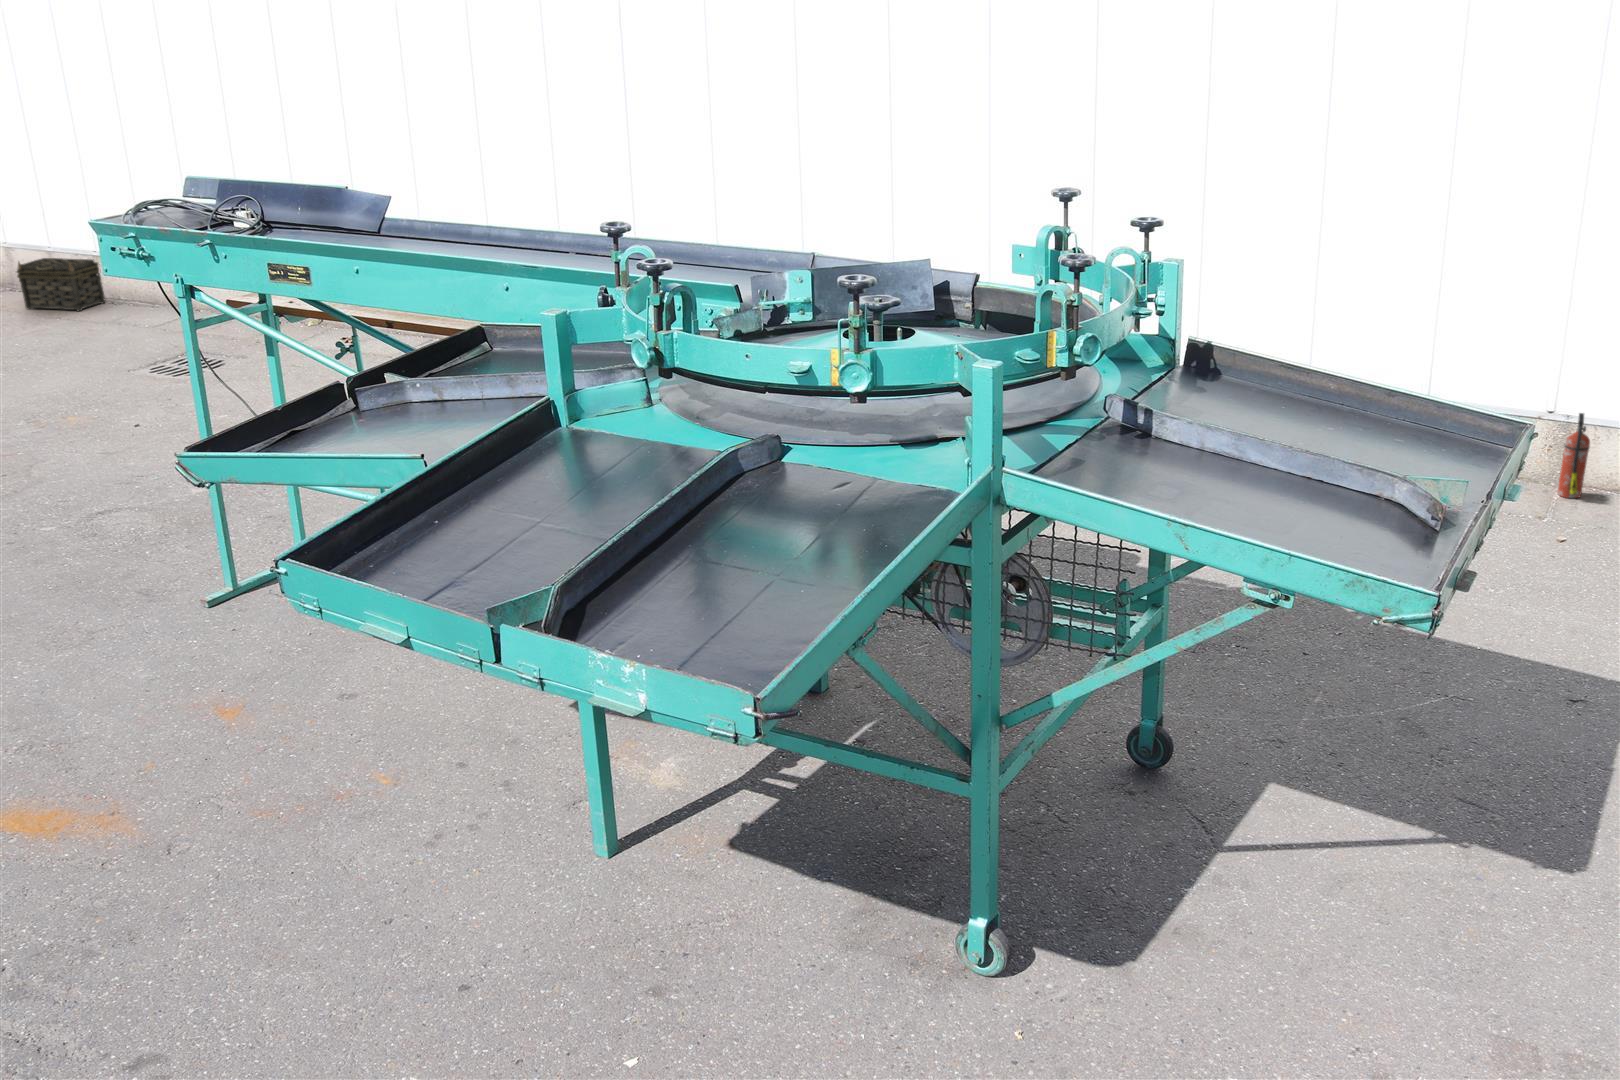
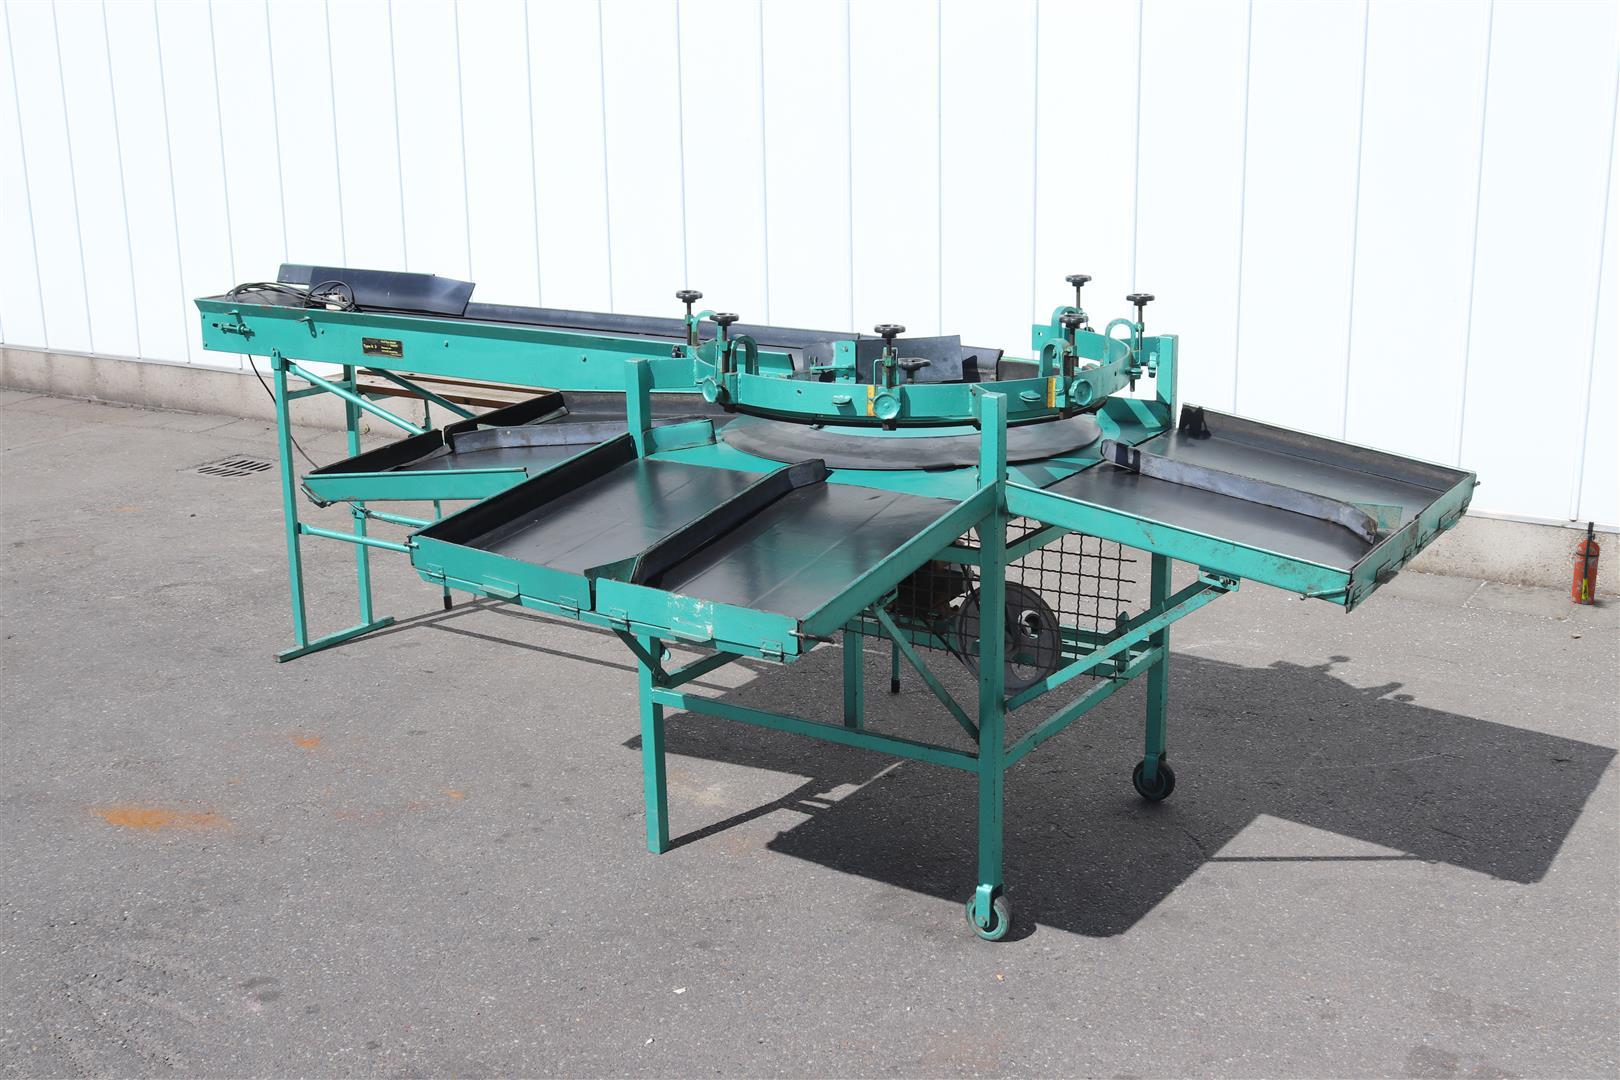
basket: present [17,258,105,311] -> none [67,364,151,416]

